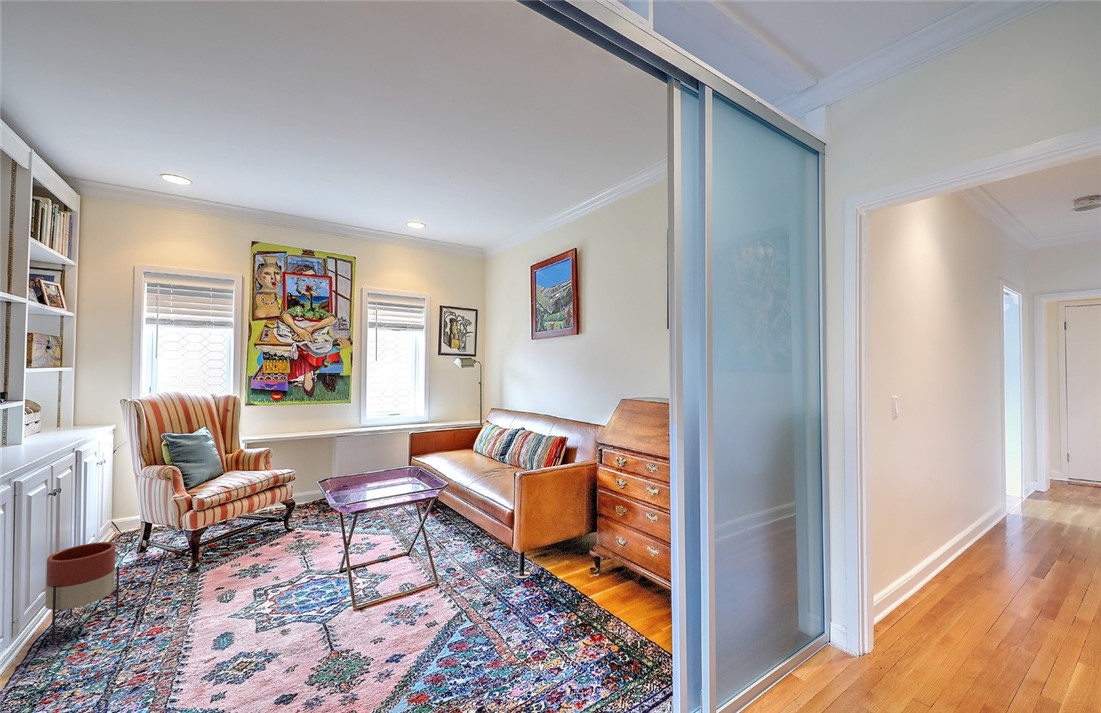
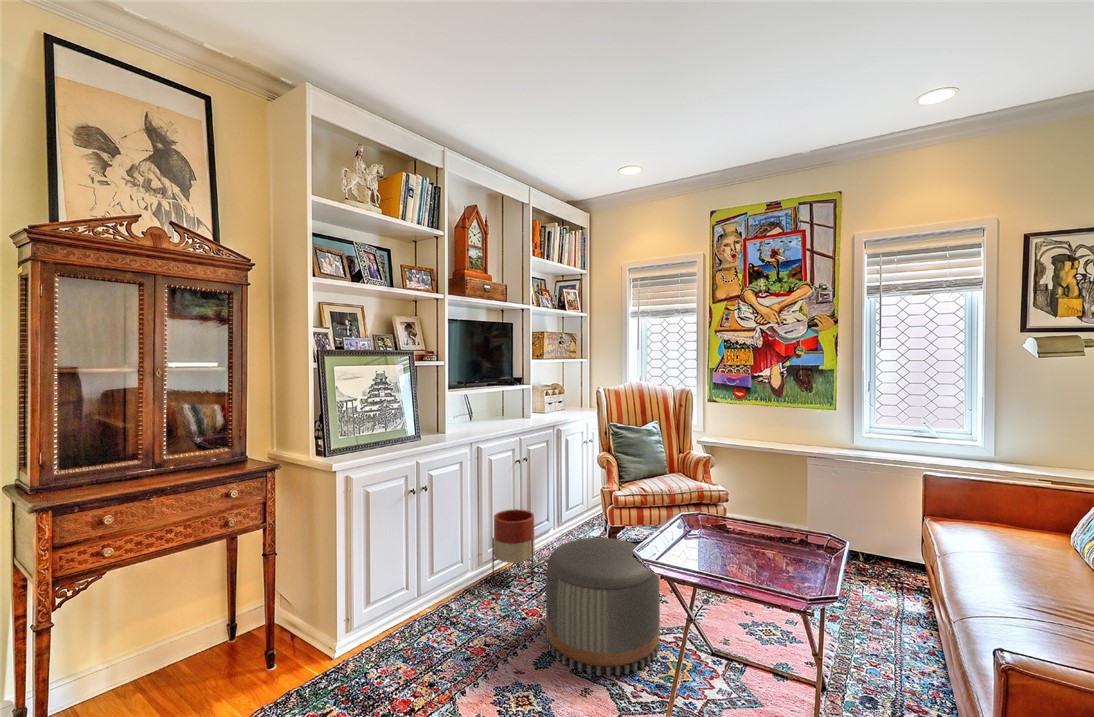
pouf: none [196,519,311,633] -> present [546,538,660,676]

